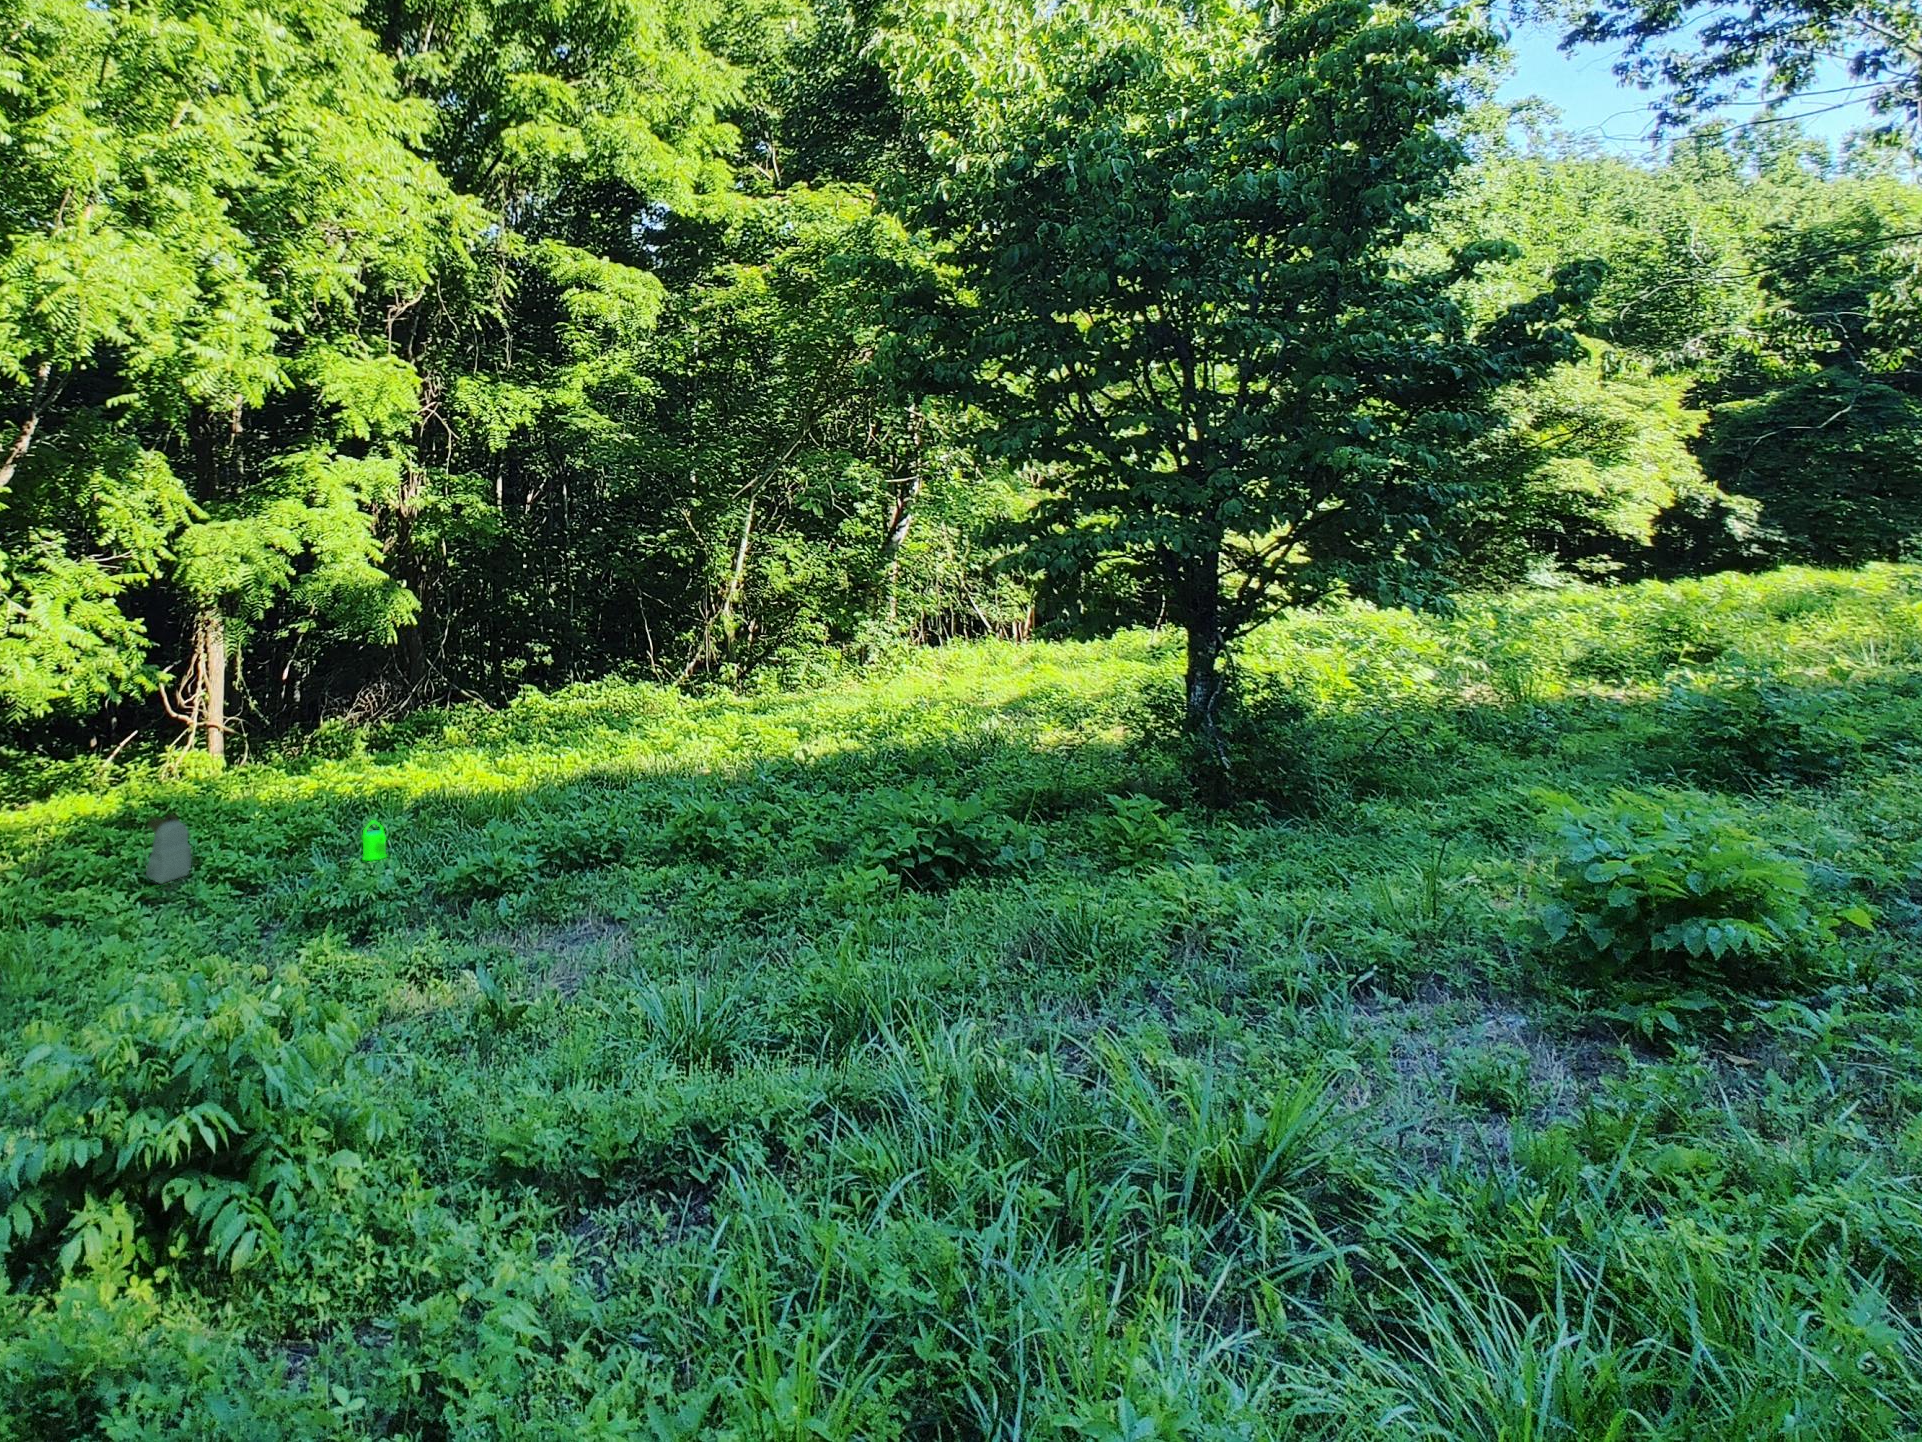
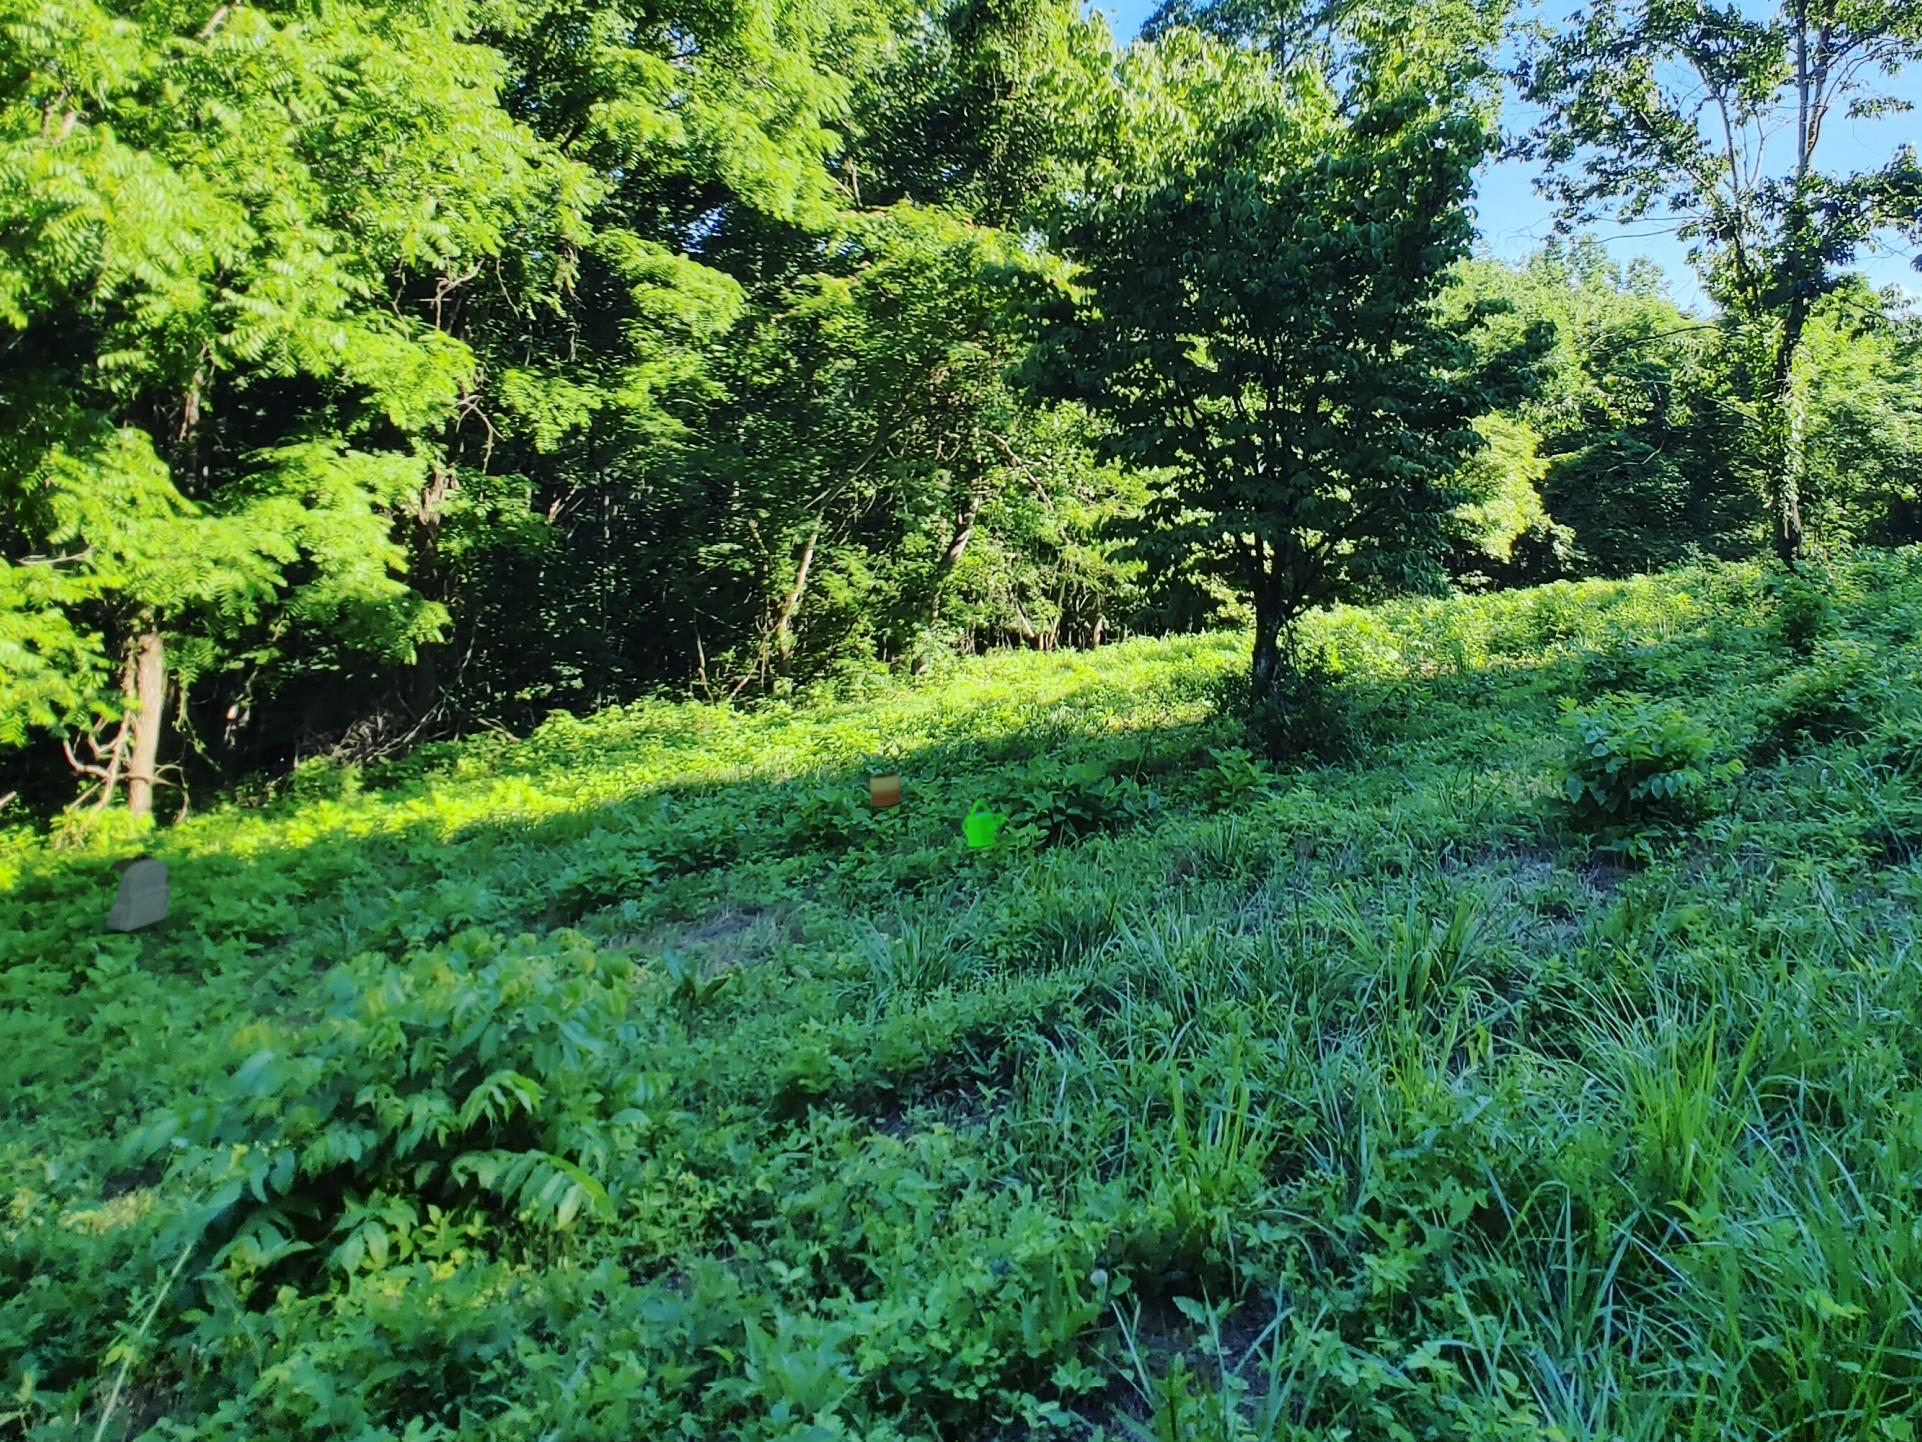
planter: none [805,801,843,841] -> present [870,772,902,807]
watering can: present [362,820,387,861] -> present [962,800,1005,847]

